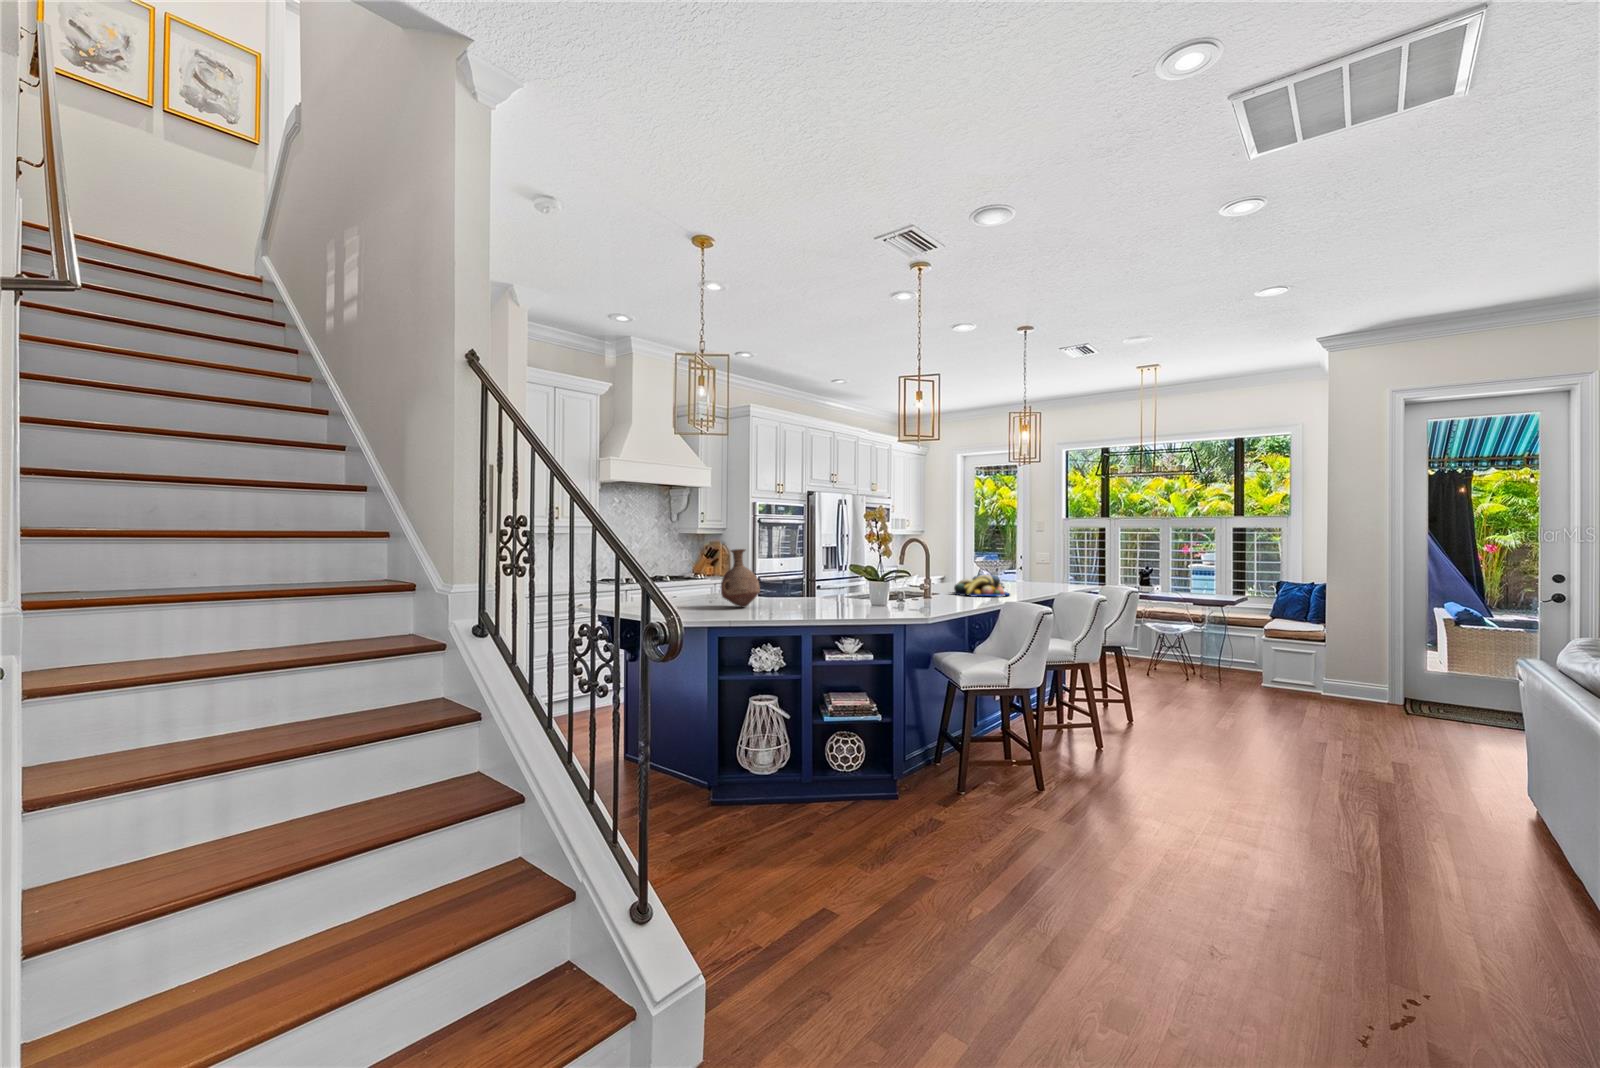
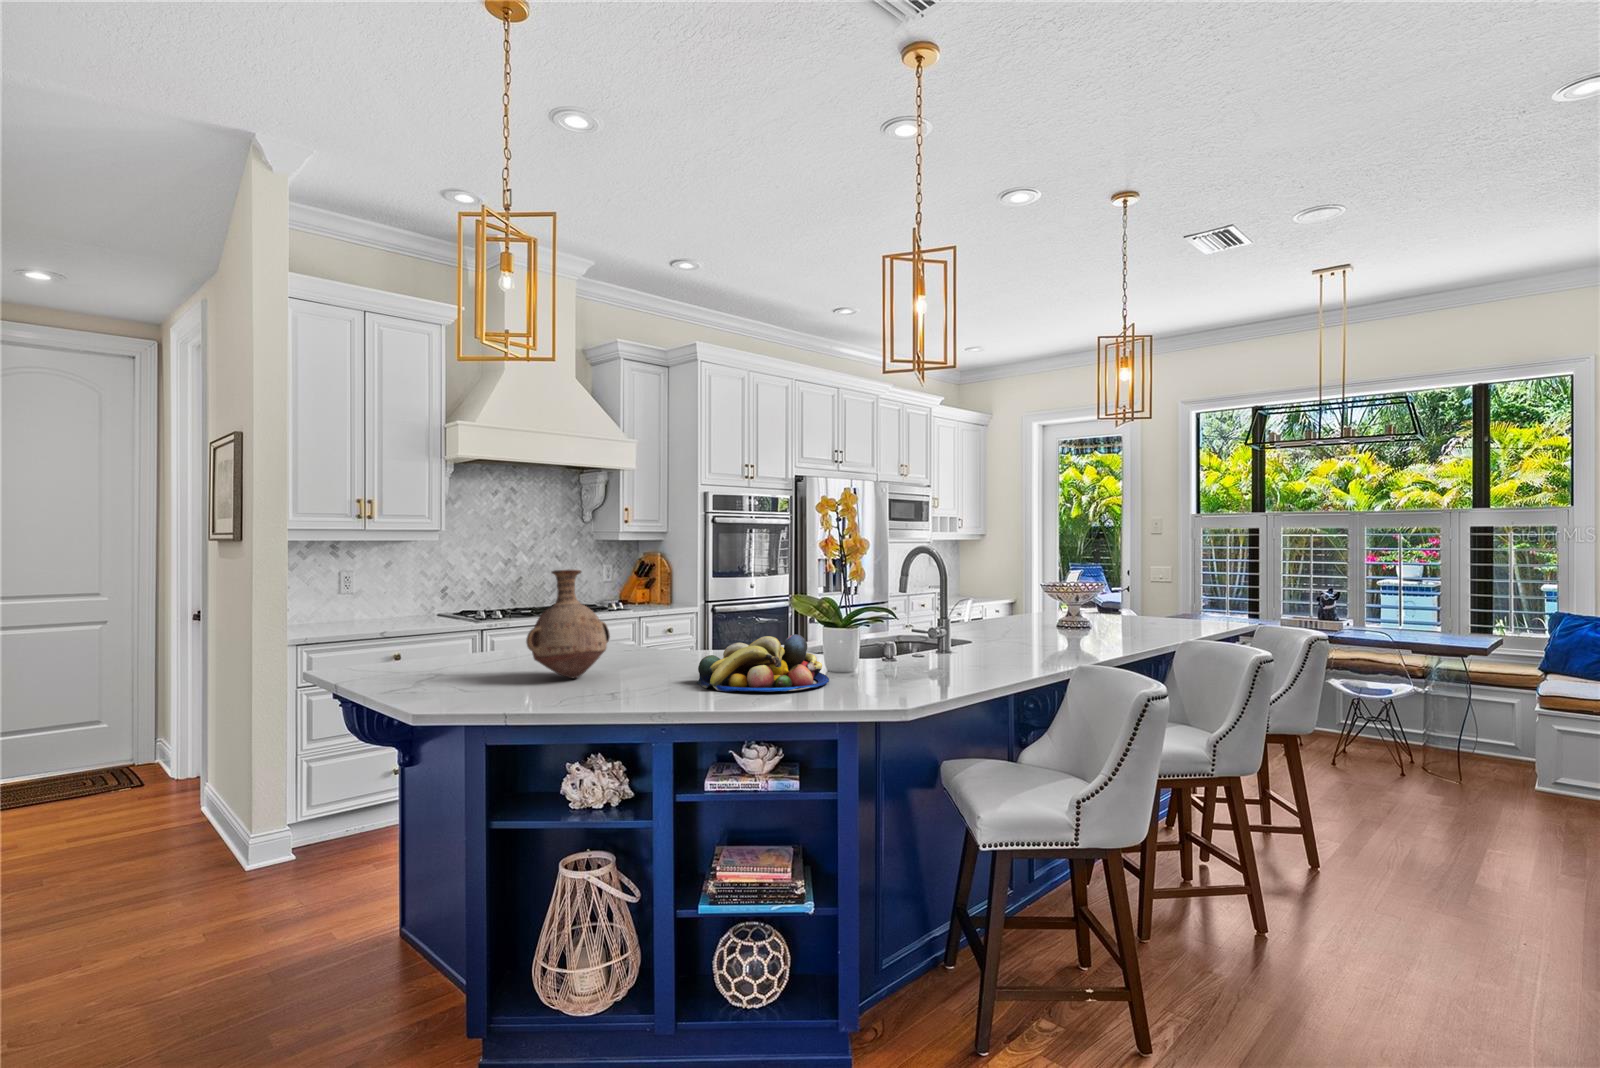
fruit bowl: present [954,575,1010,596] -> present [697,634,829,692]

